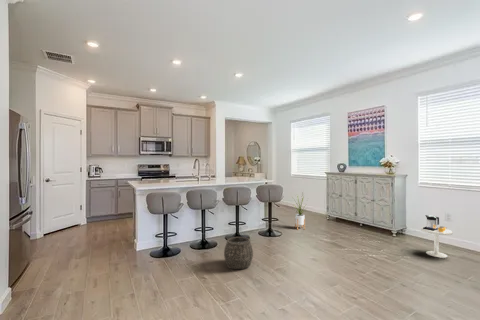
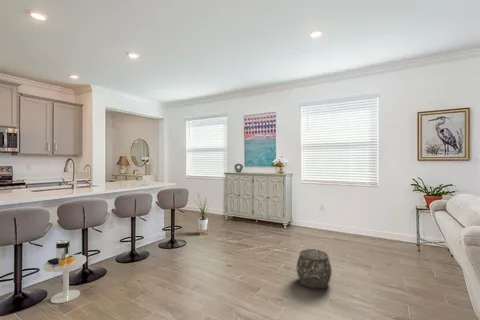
side table: present [421,215,452,258] -> present [43,240,86,303]
woven basket: present [224,237,253,269] -> present [297,249,332,289]

